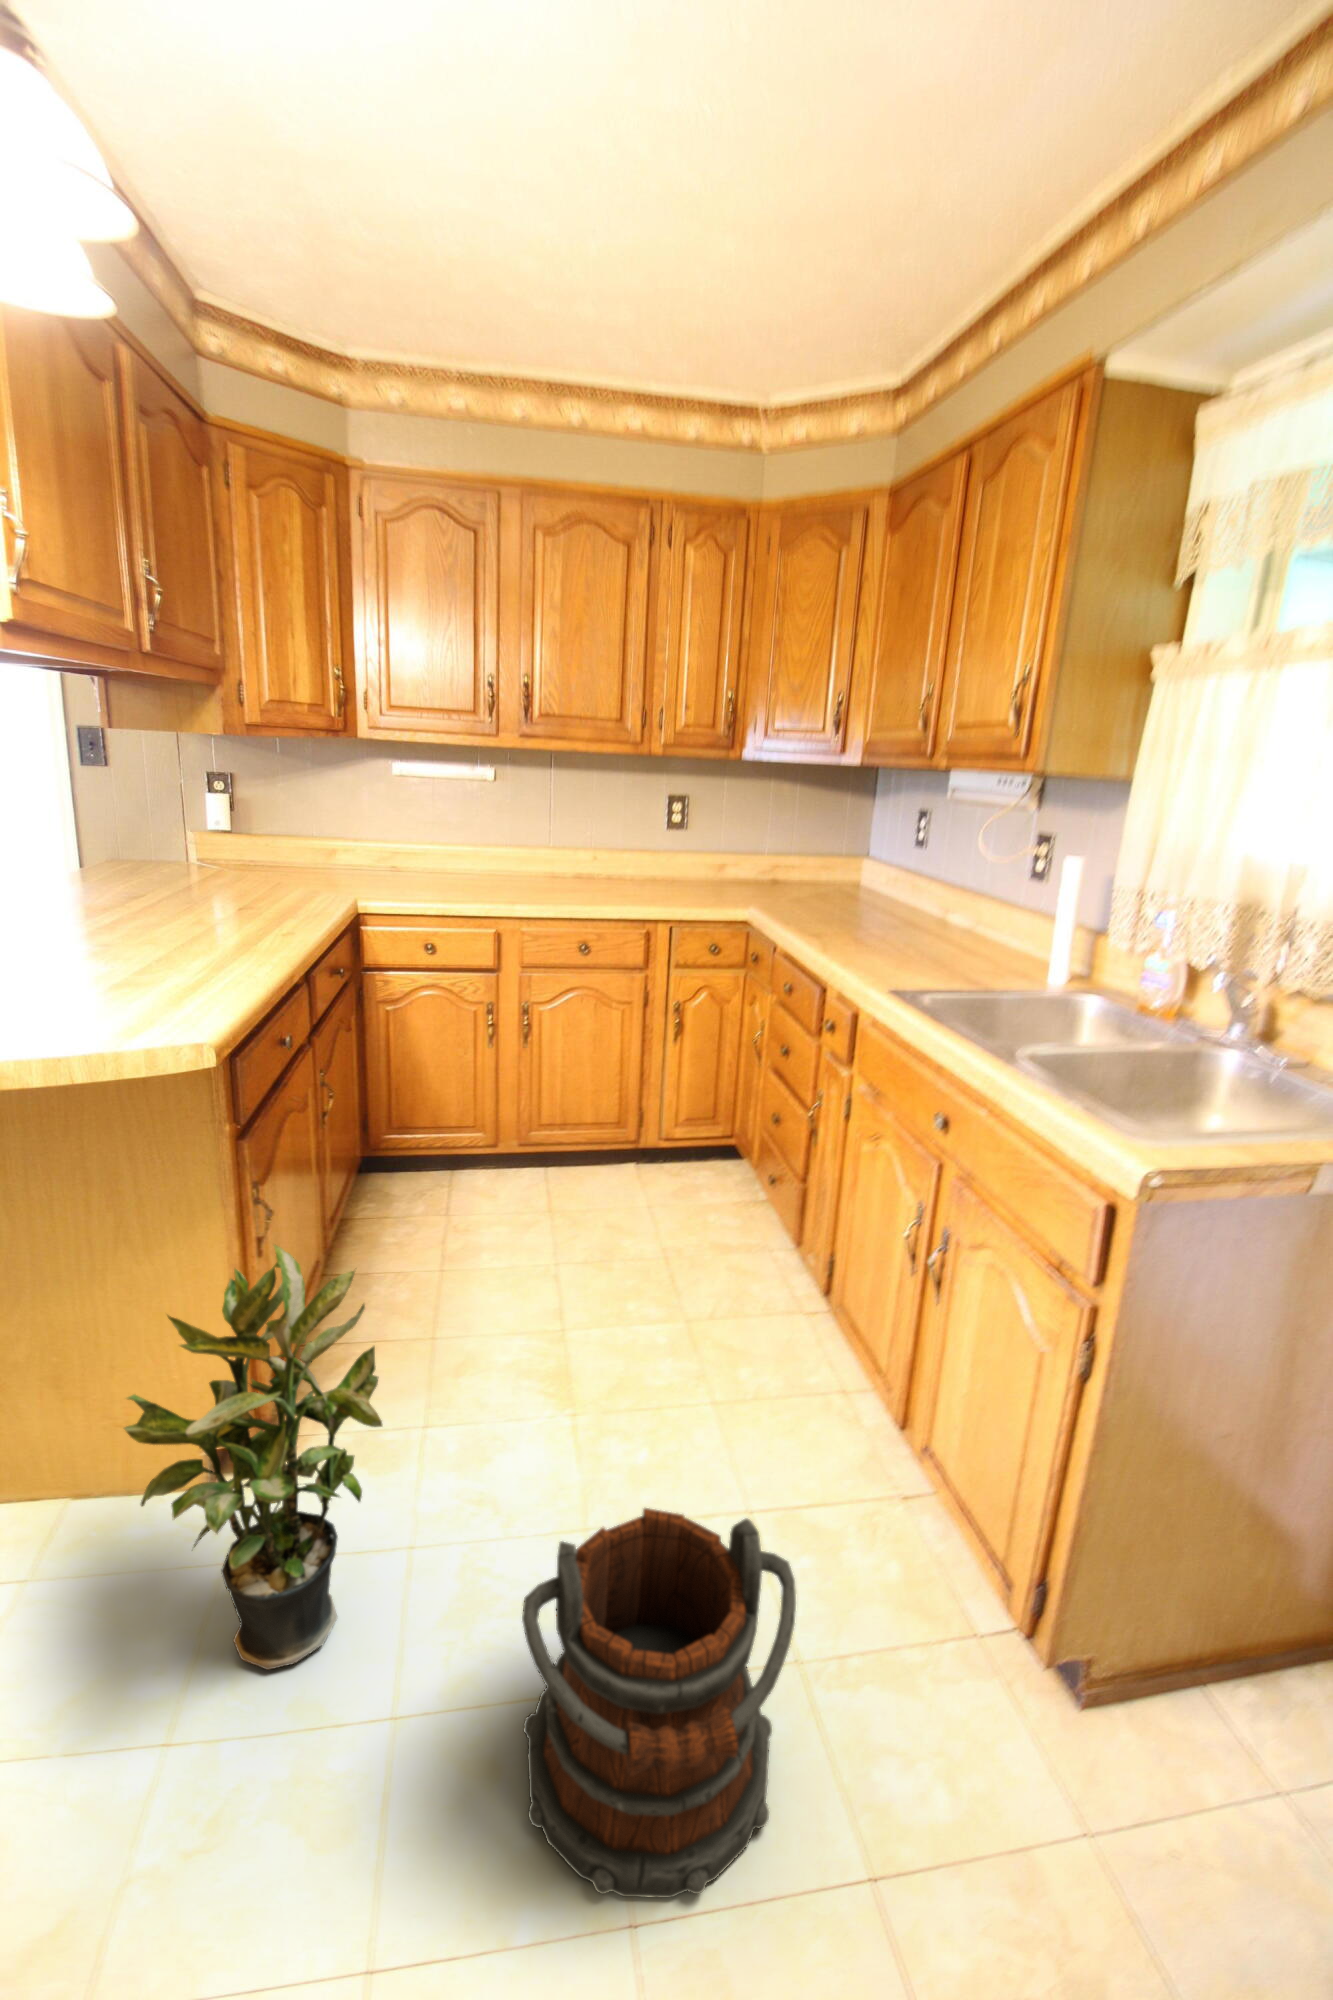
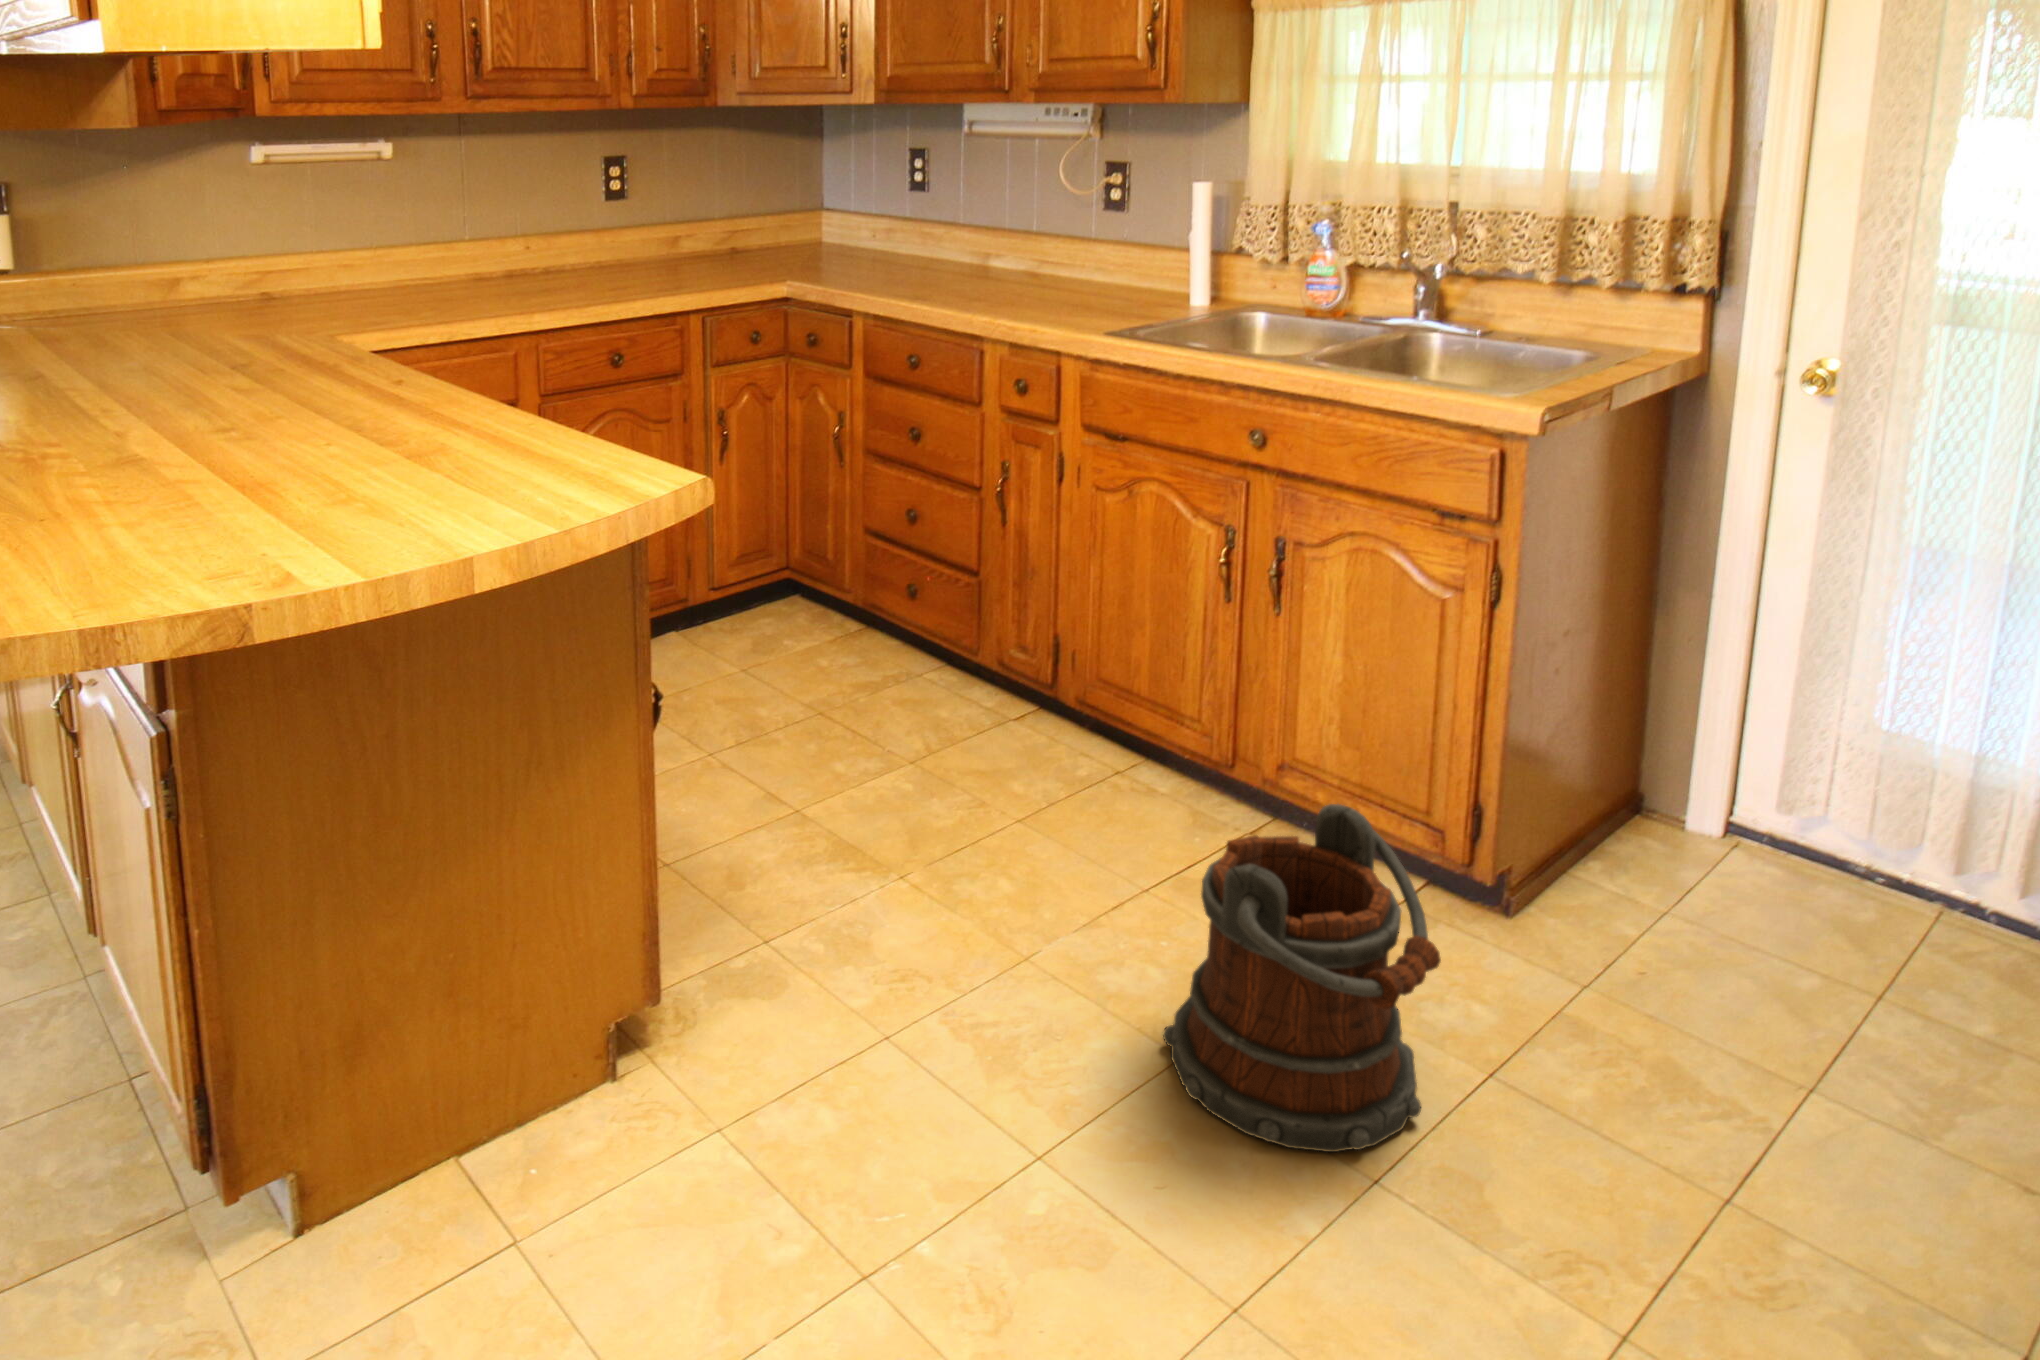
potted plant: present [123,1245,382,1670] -> none [760,685,996,1178]

